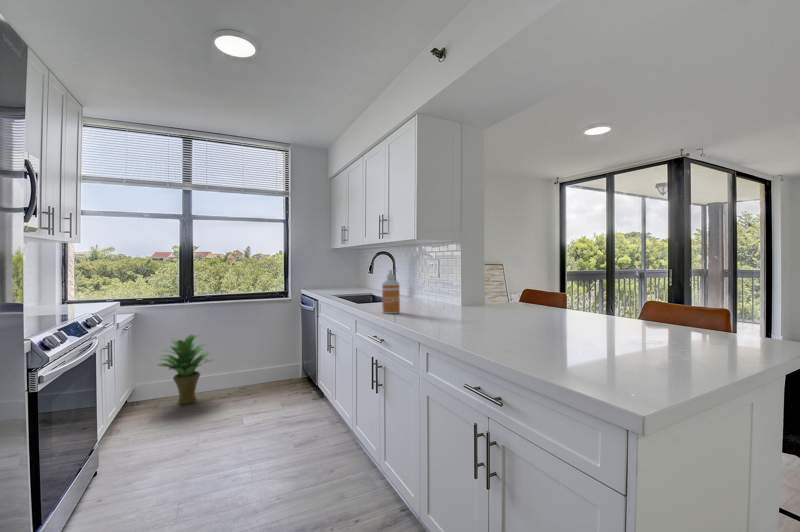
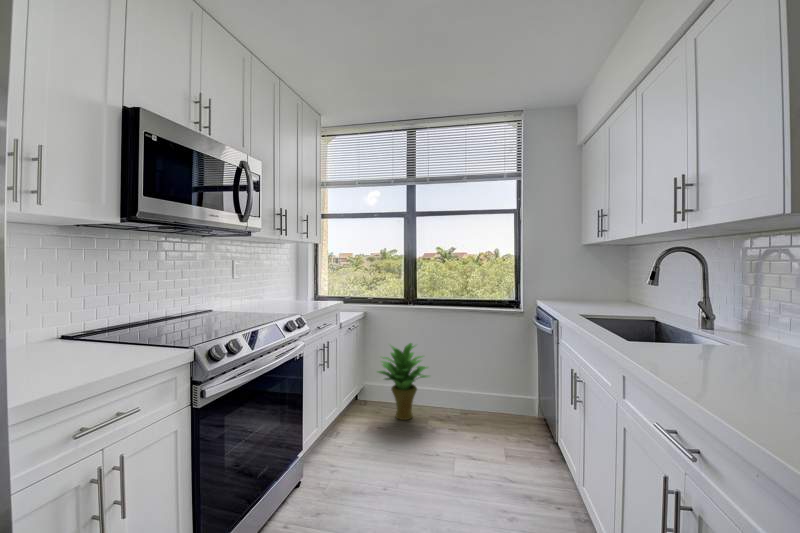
soap dispenser: present [382,270,400,314] -> none [690,287,743,392]

